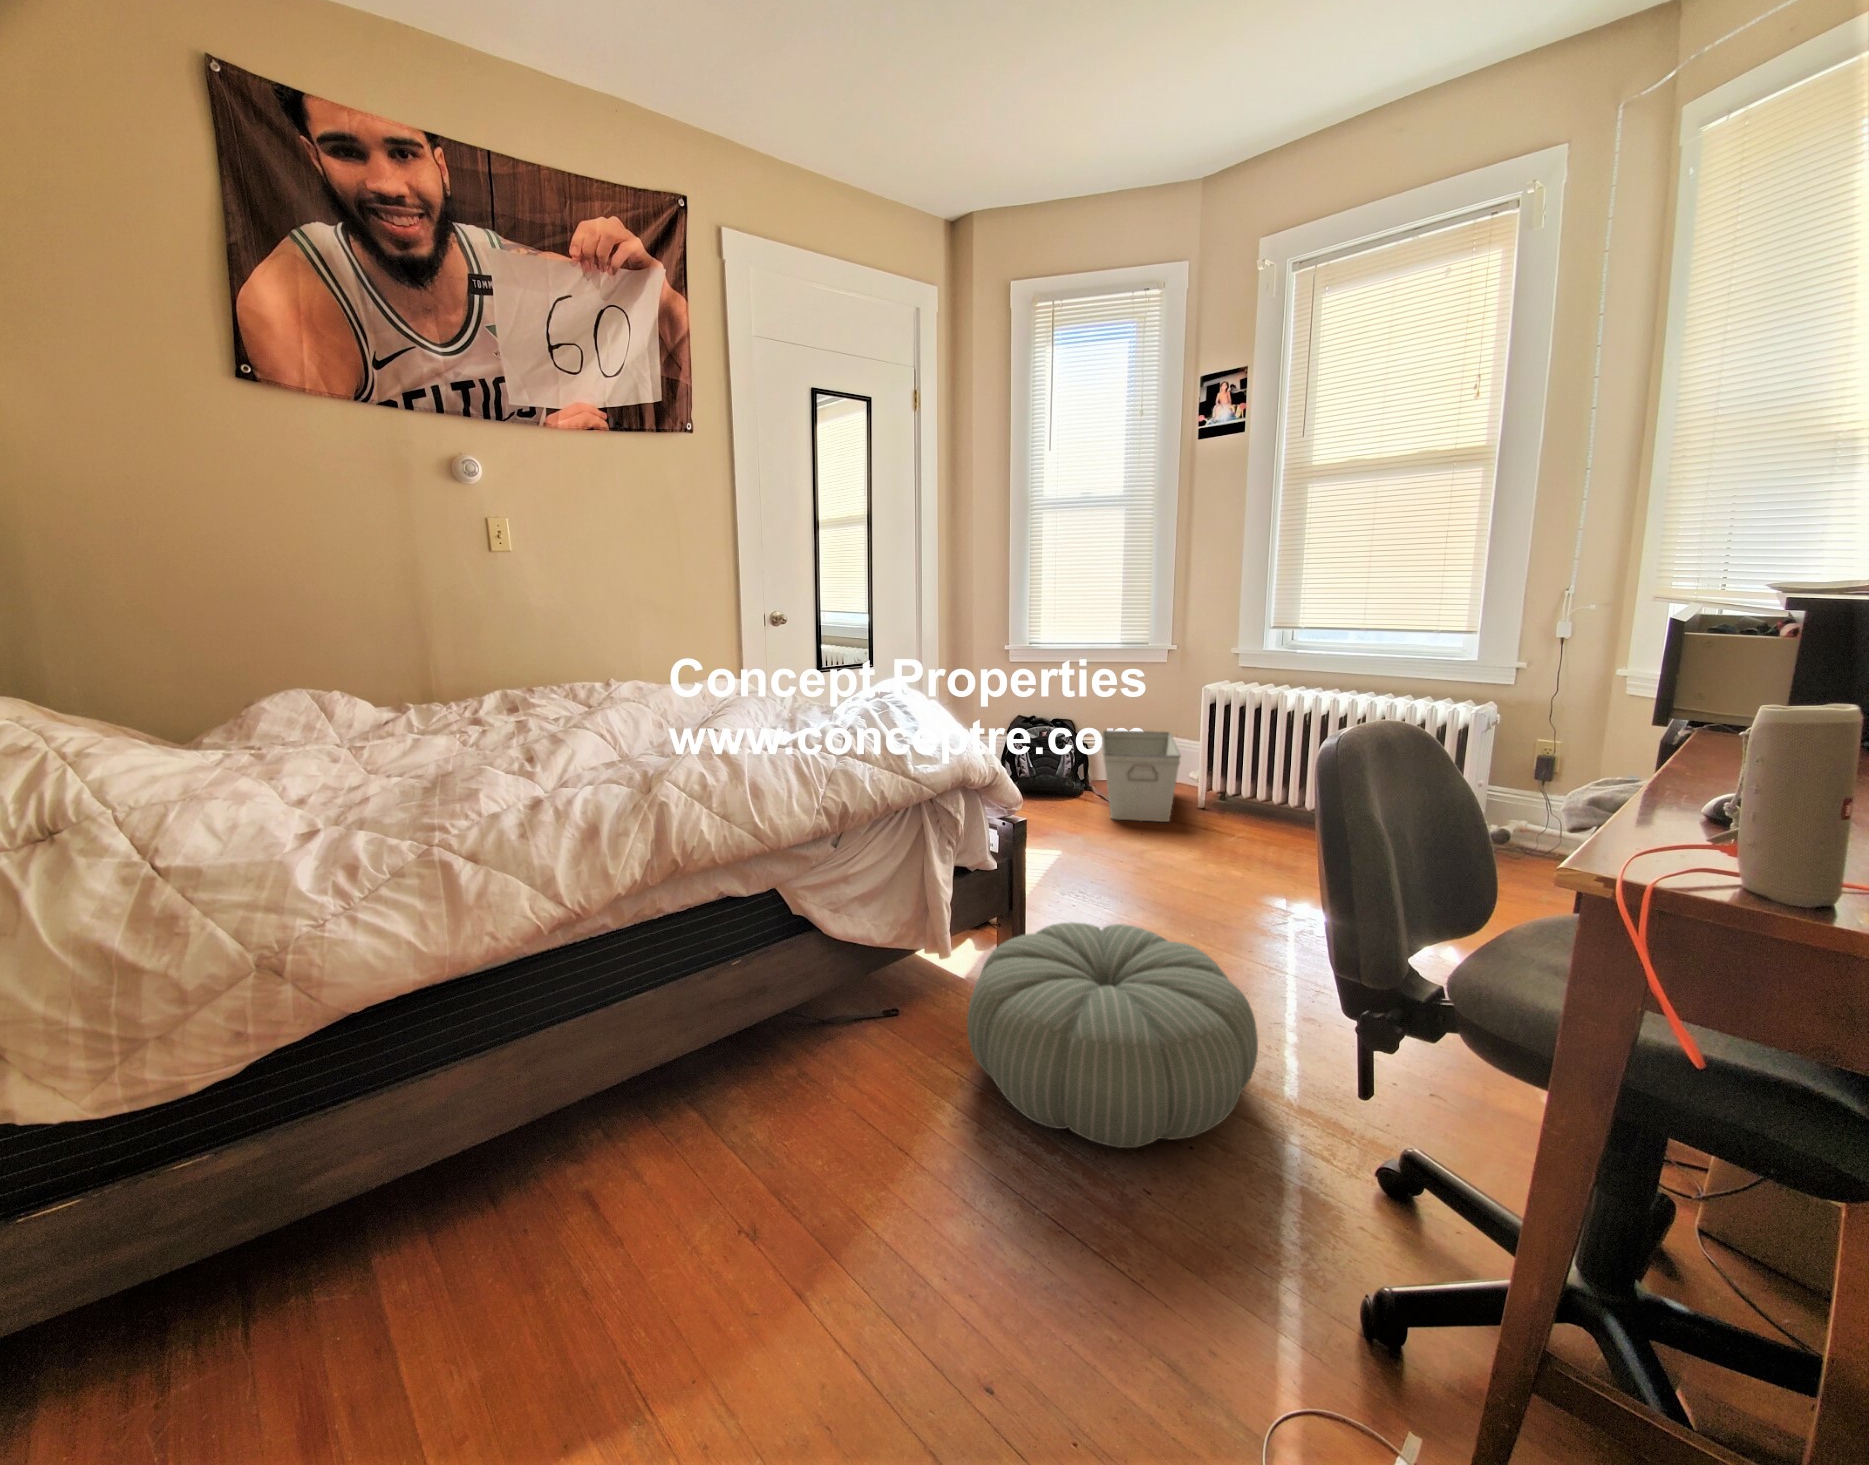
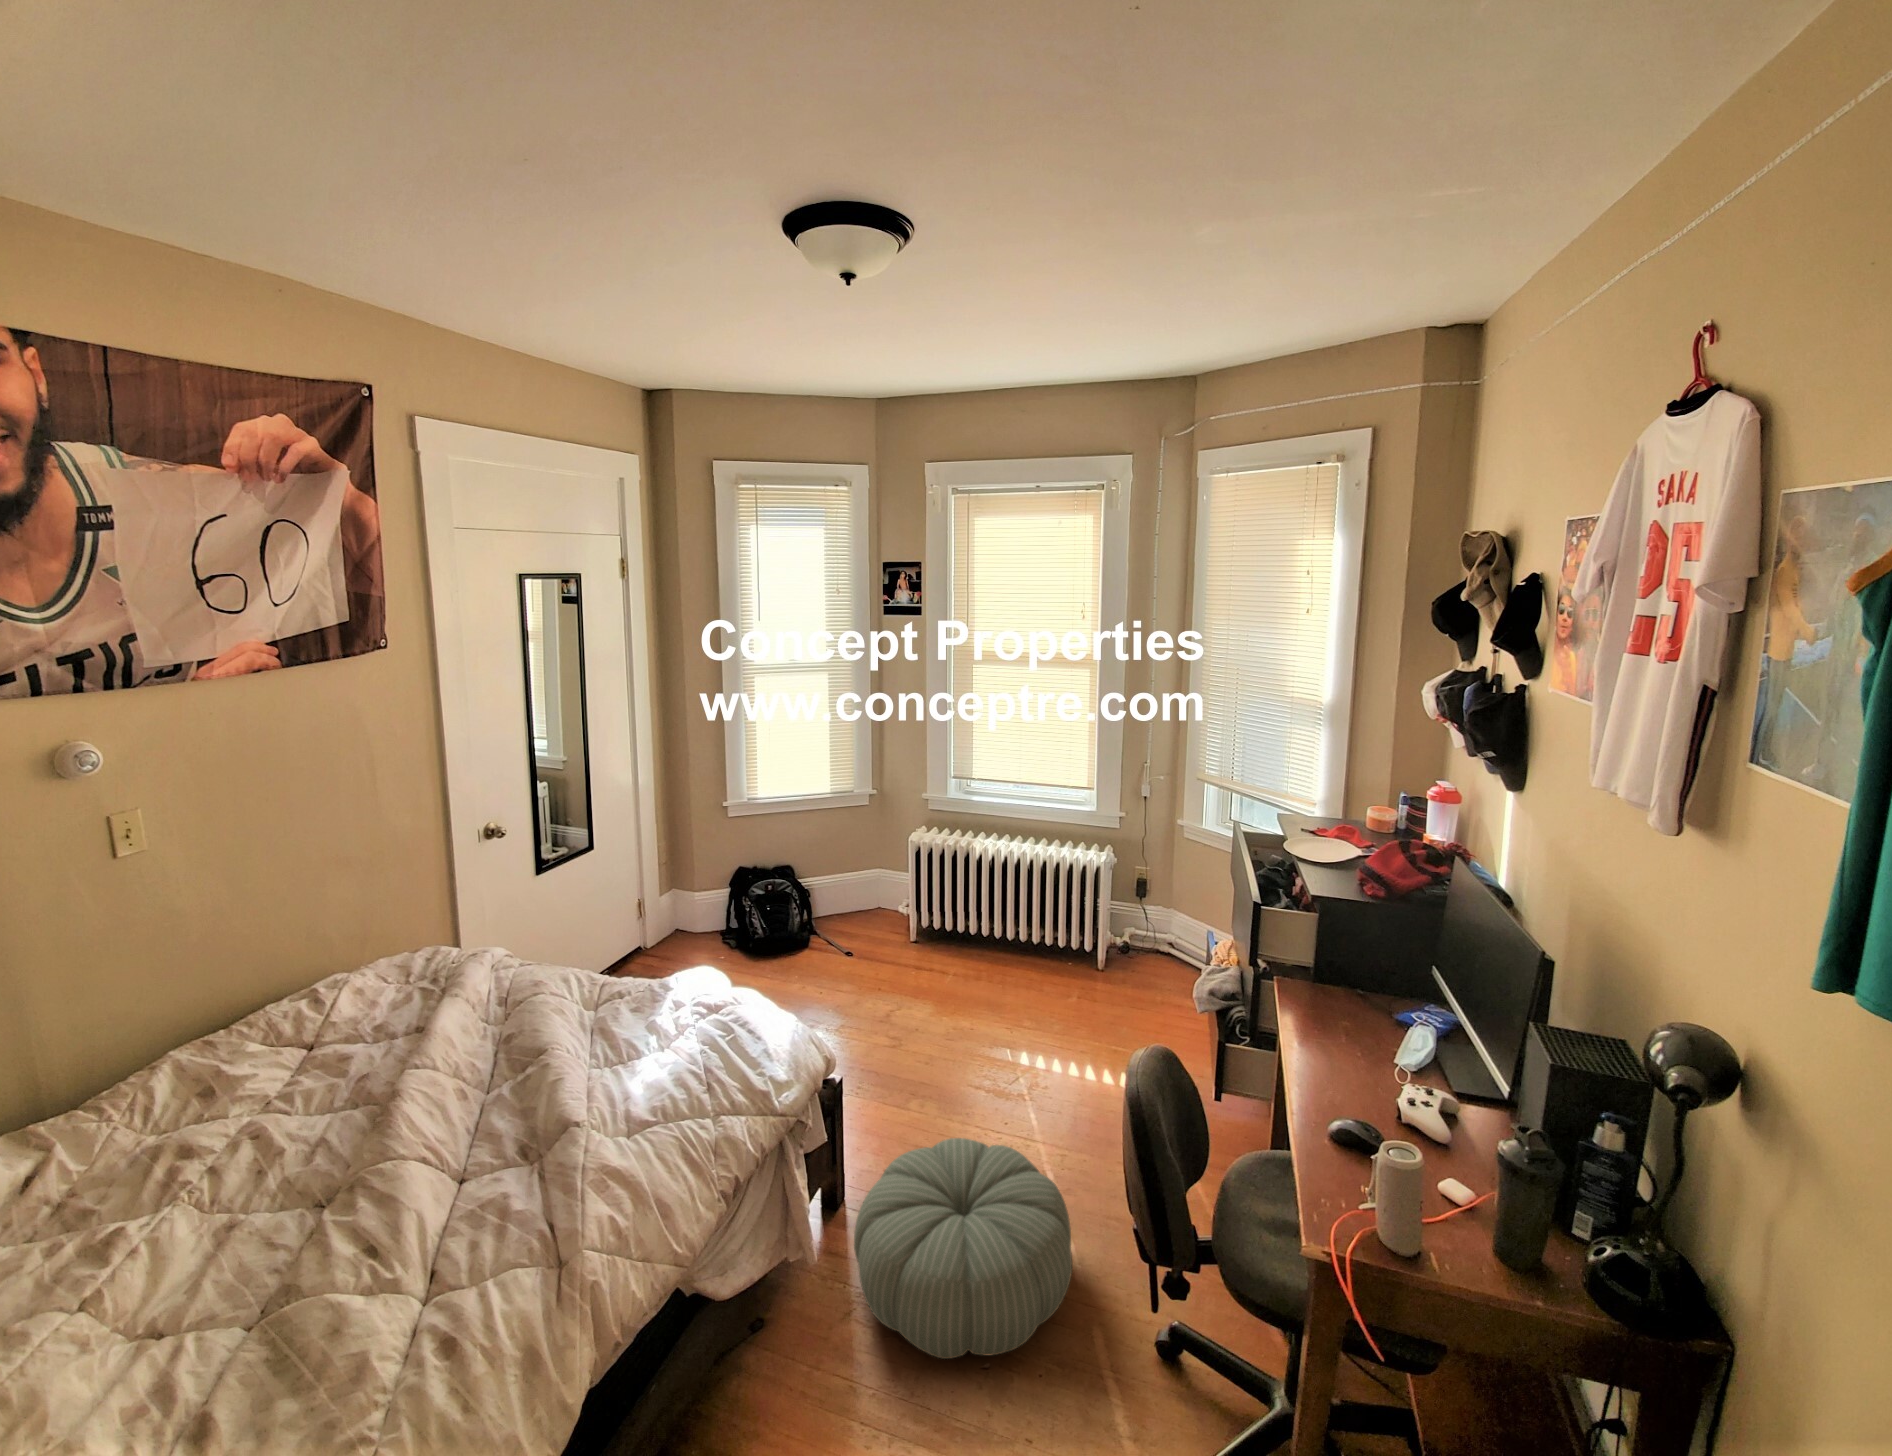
storage bin: present [1102,730,1181,822] -> none [816,866,901,969]

